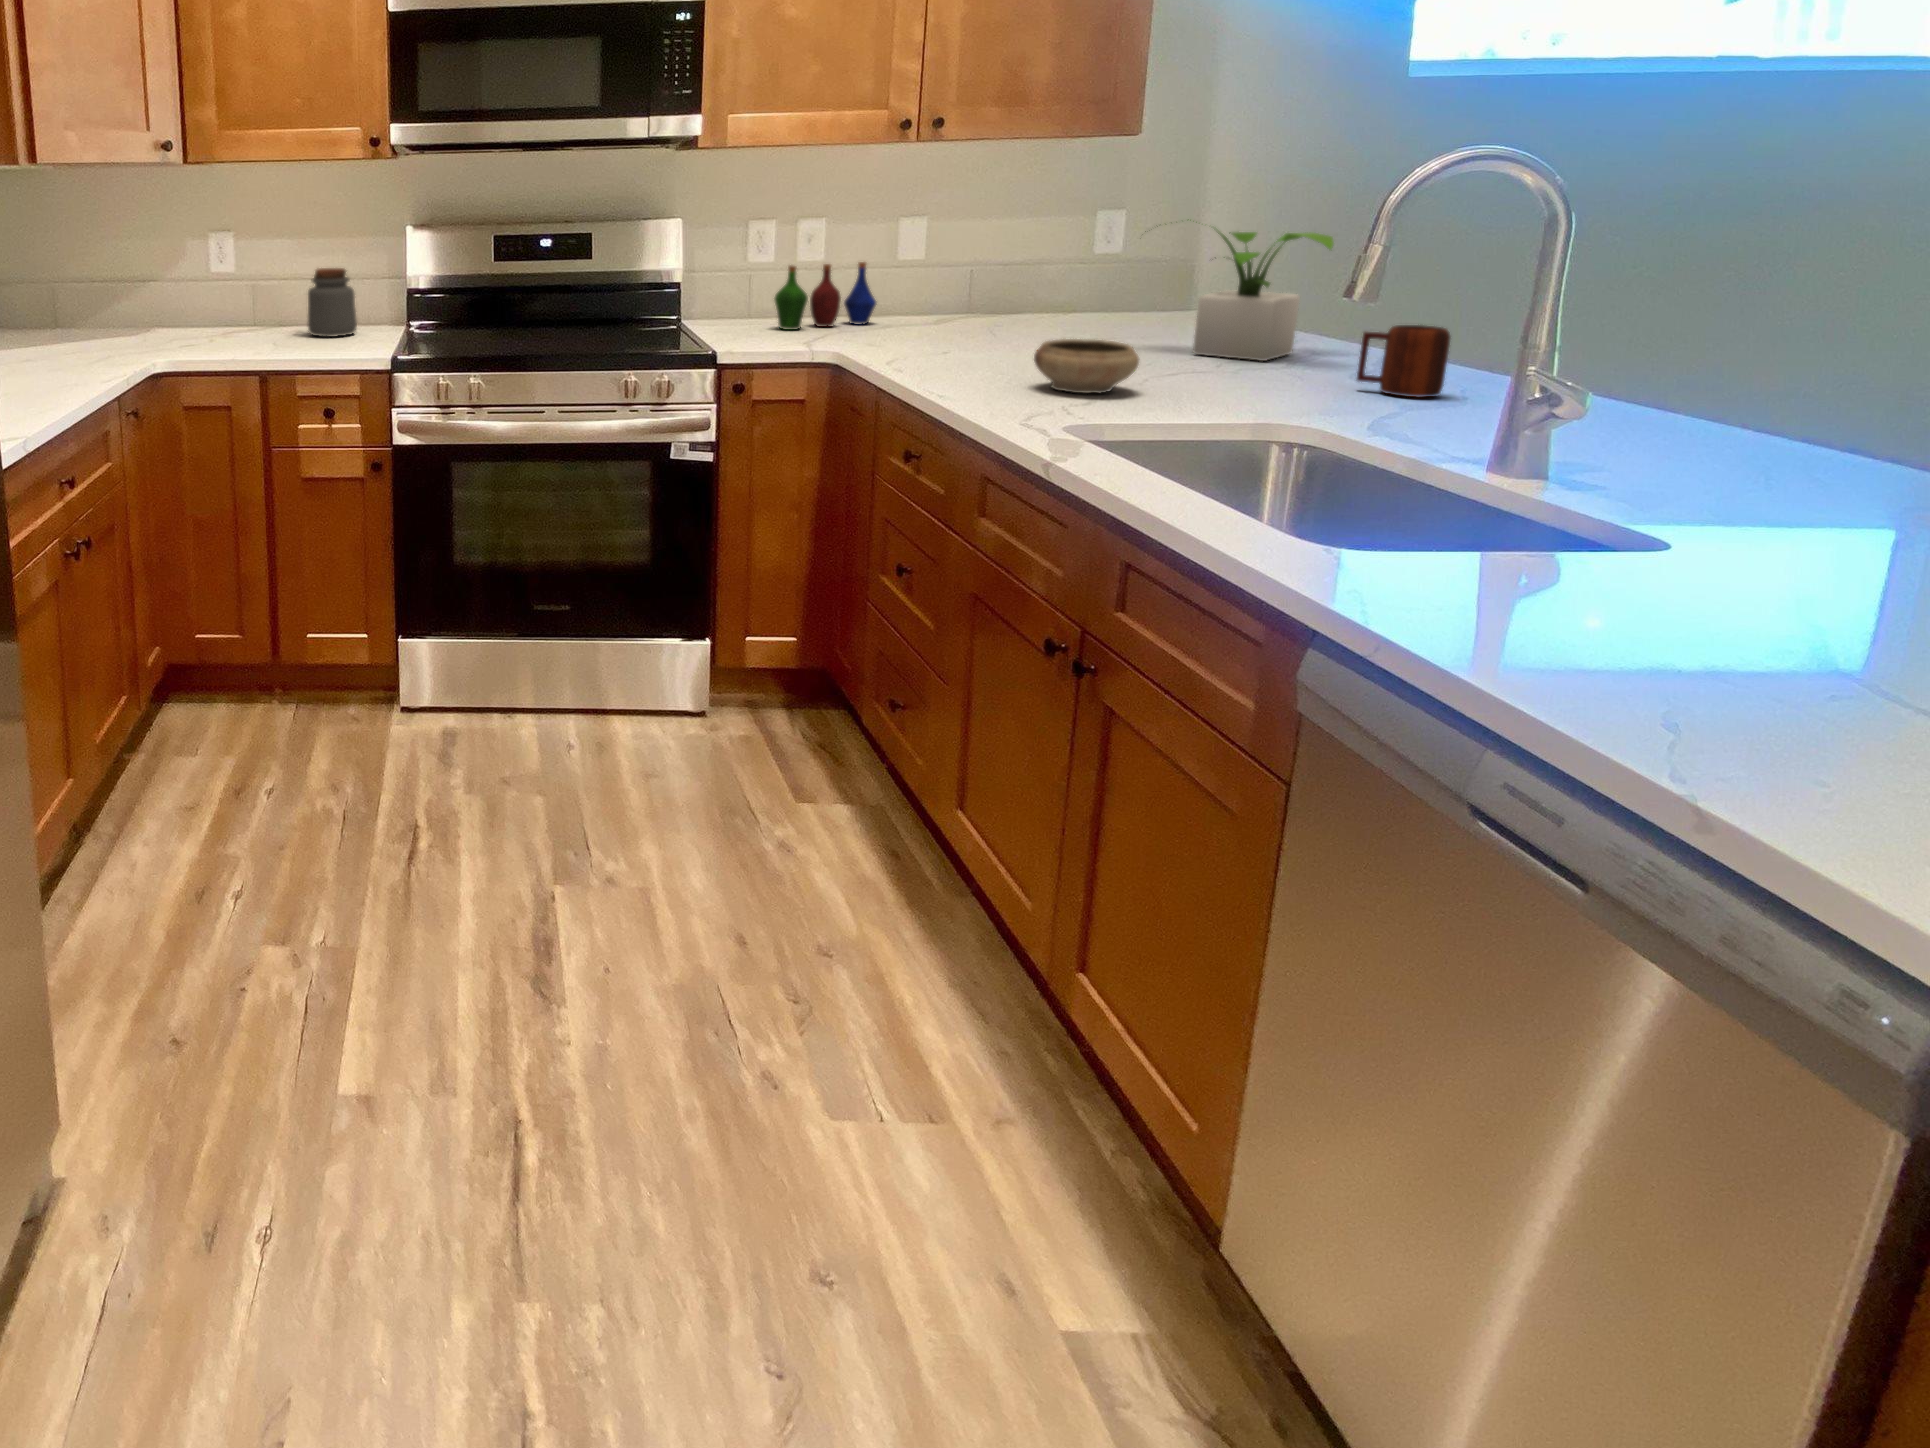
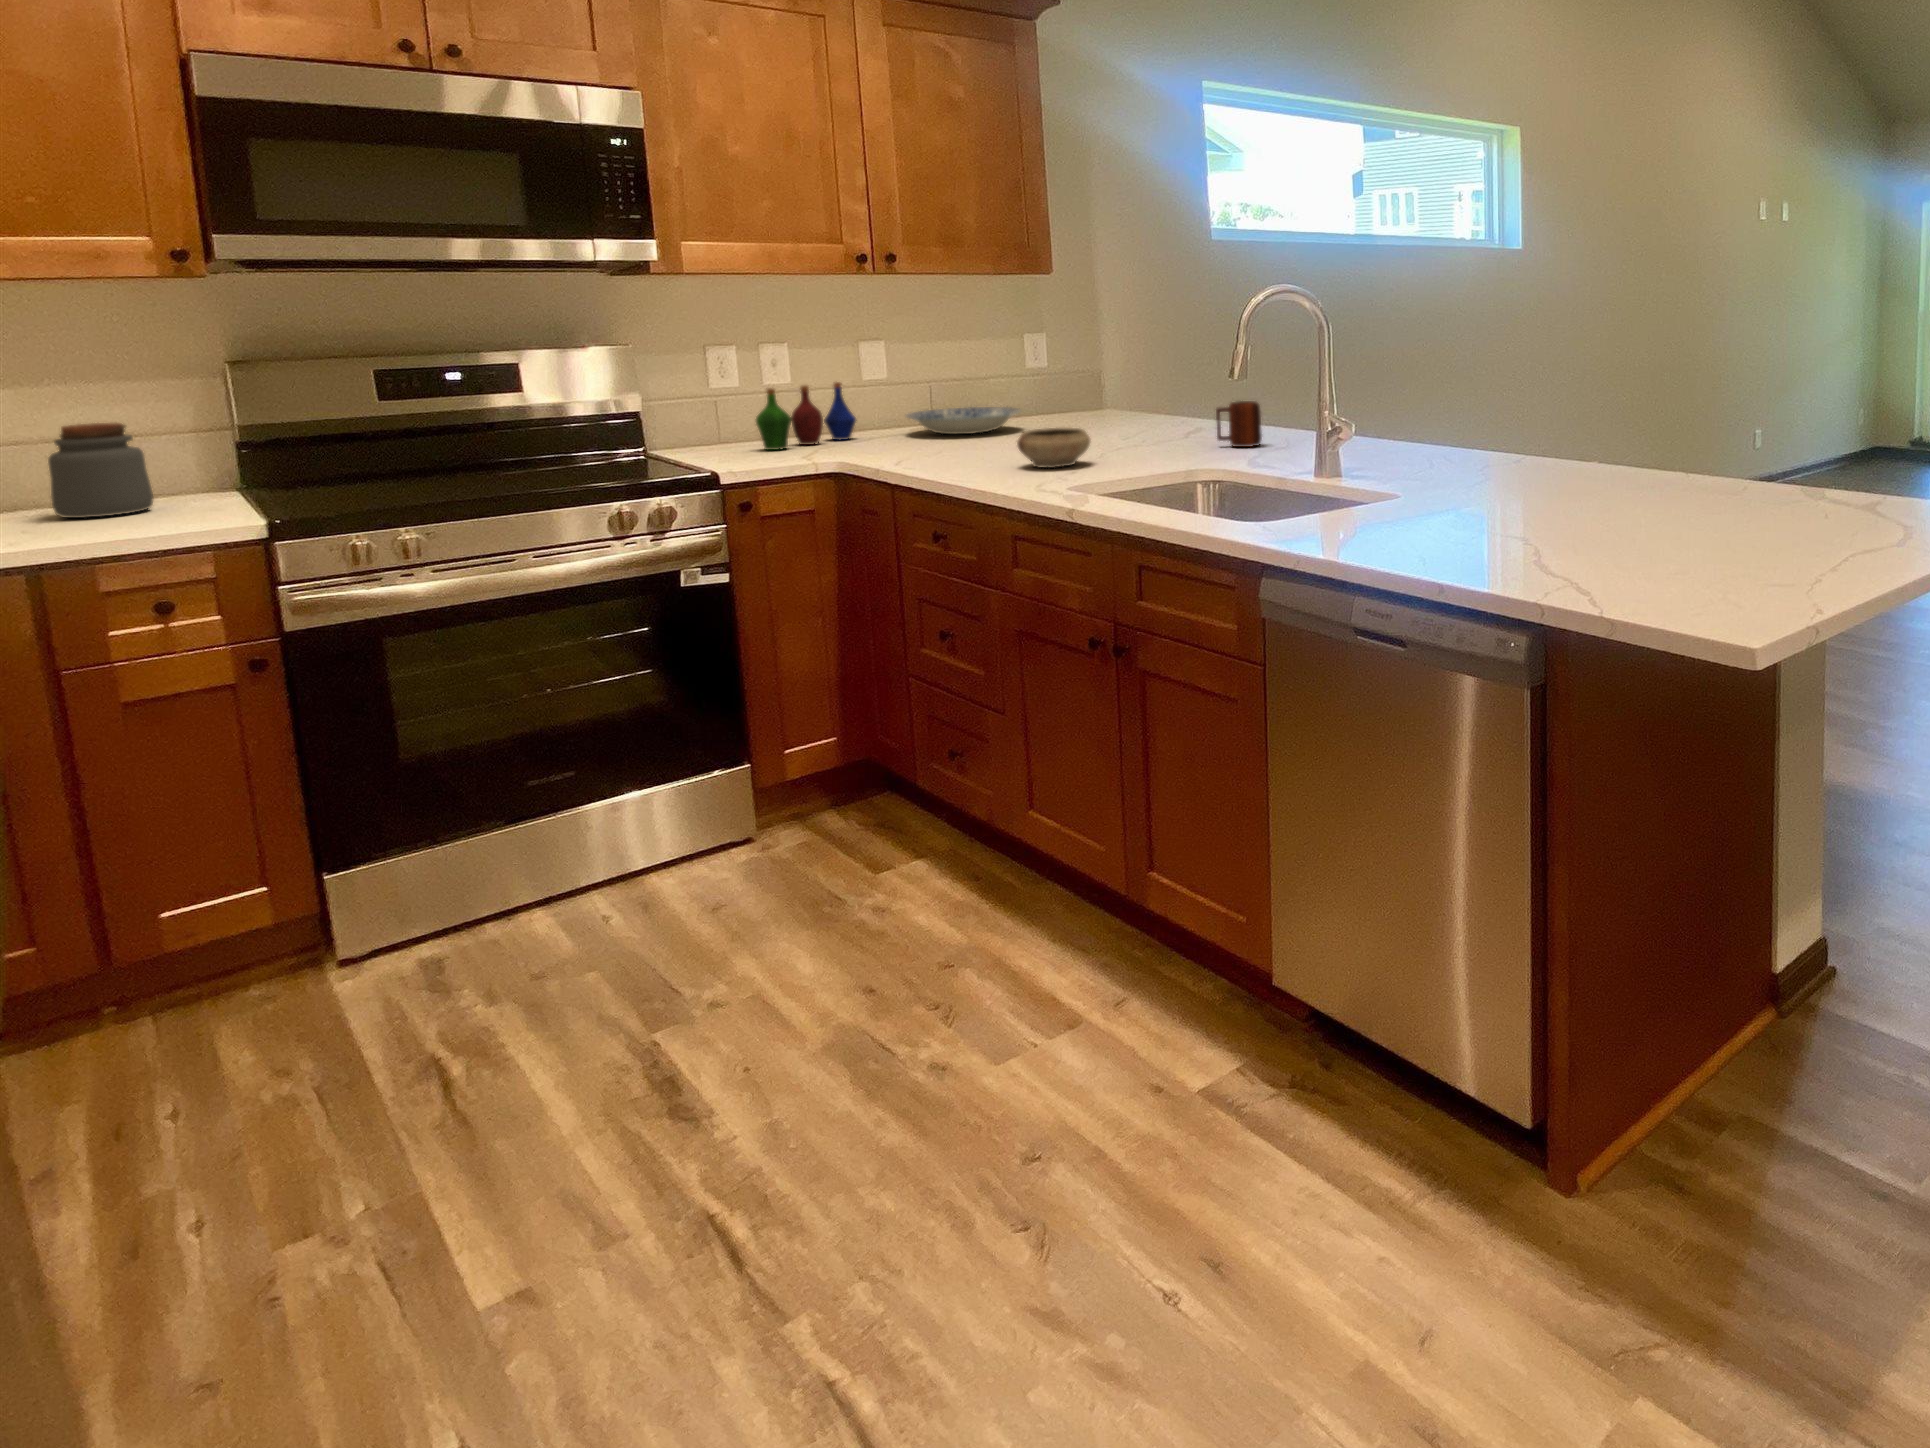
potted plant: present [1145,219,1333,361] -> none [1068,337,1190,436]
plate: none [929,298,1070,330] -> present [906,407,1021,434]

